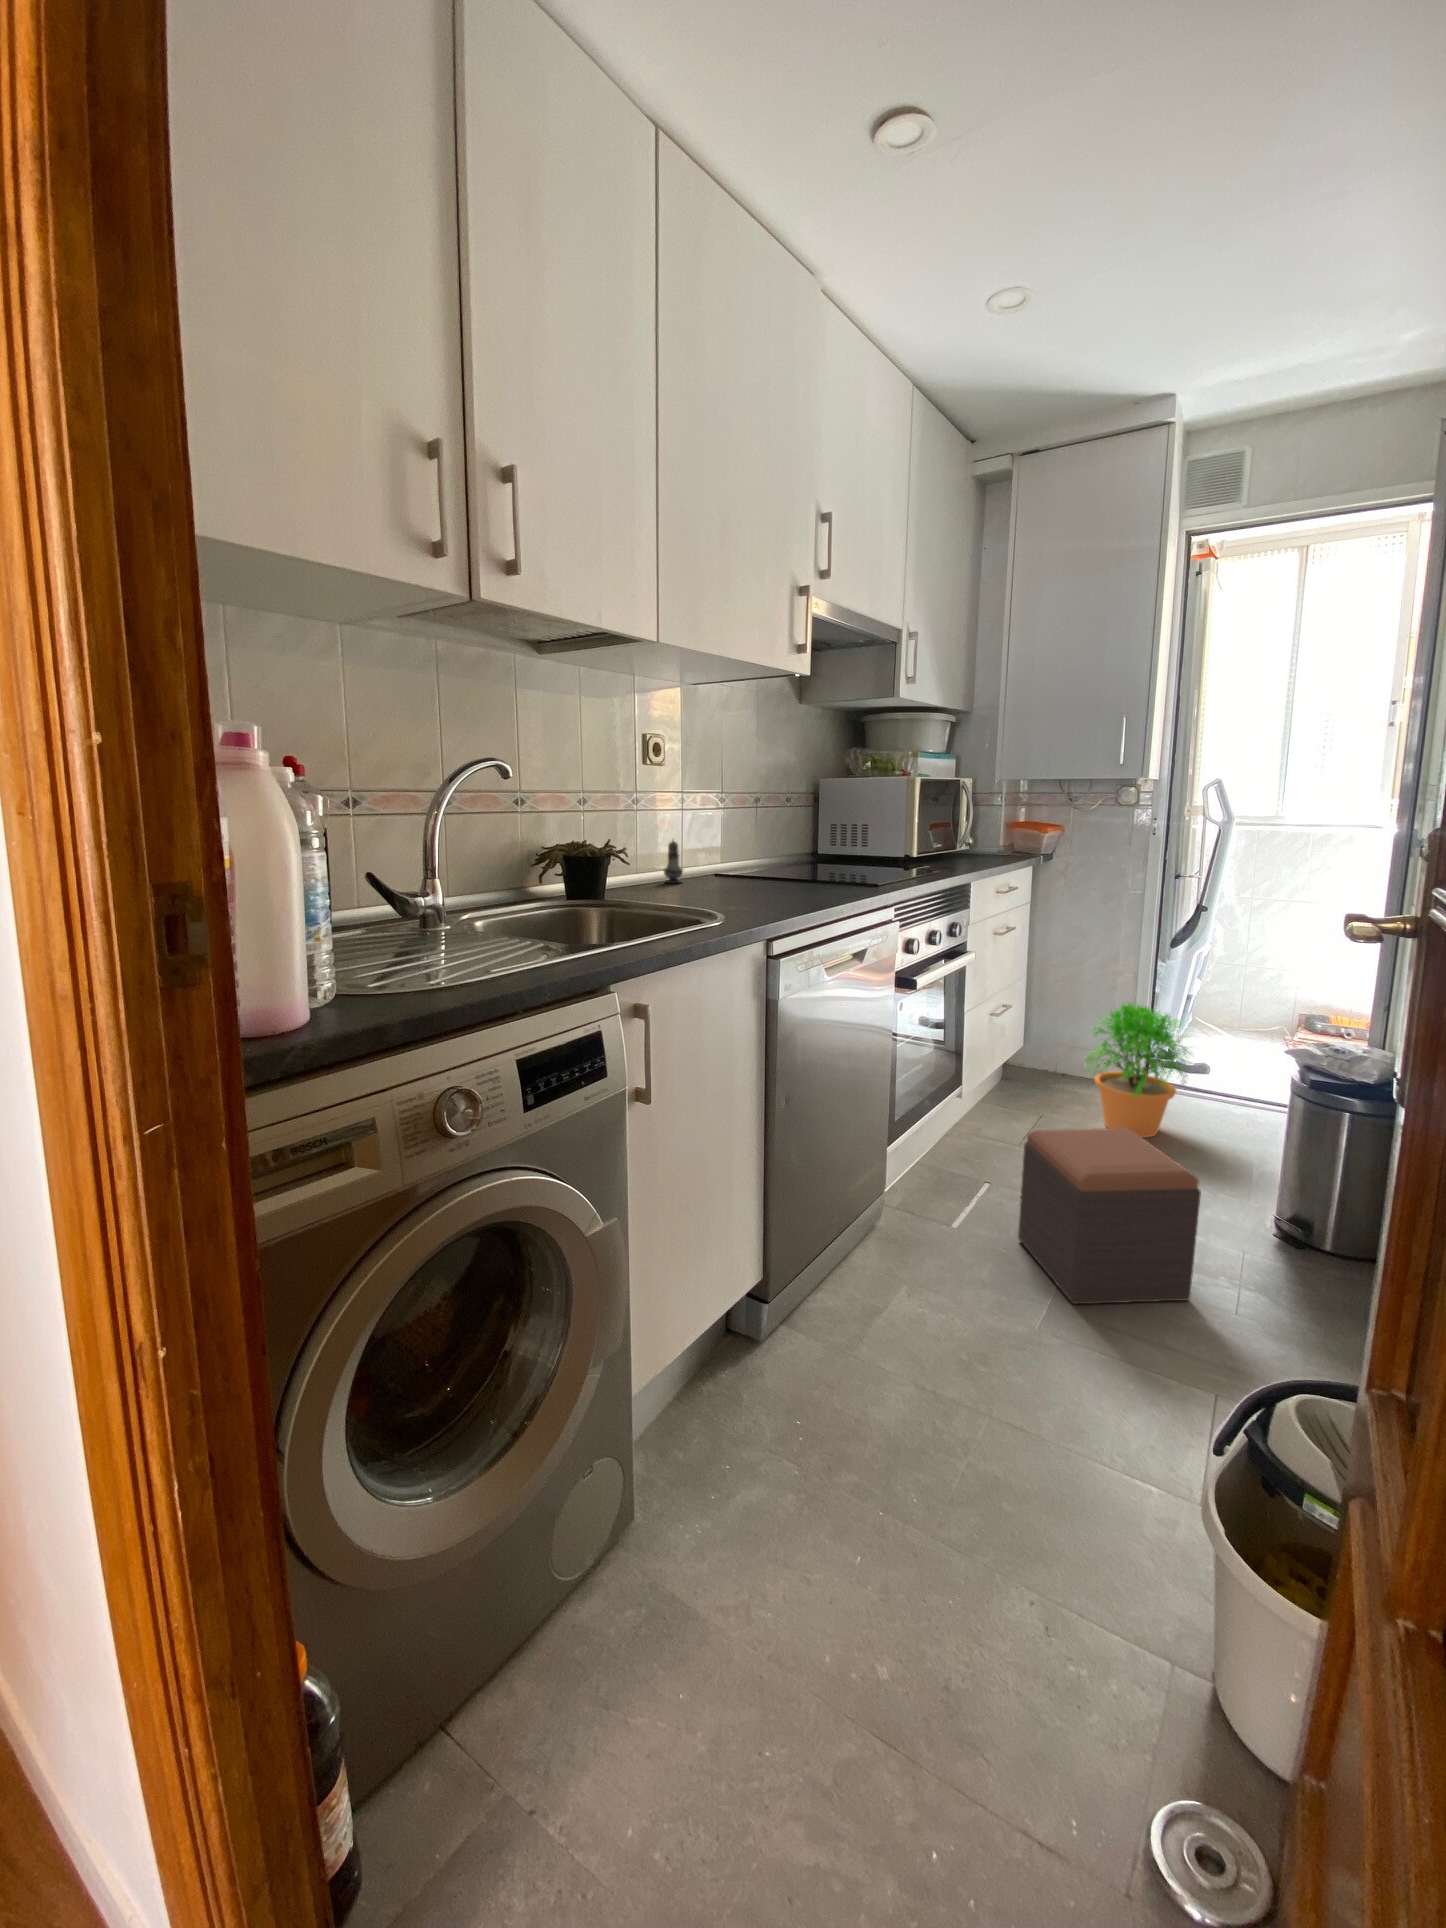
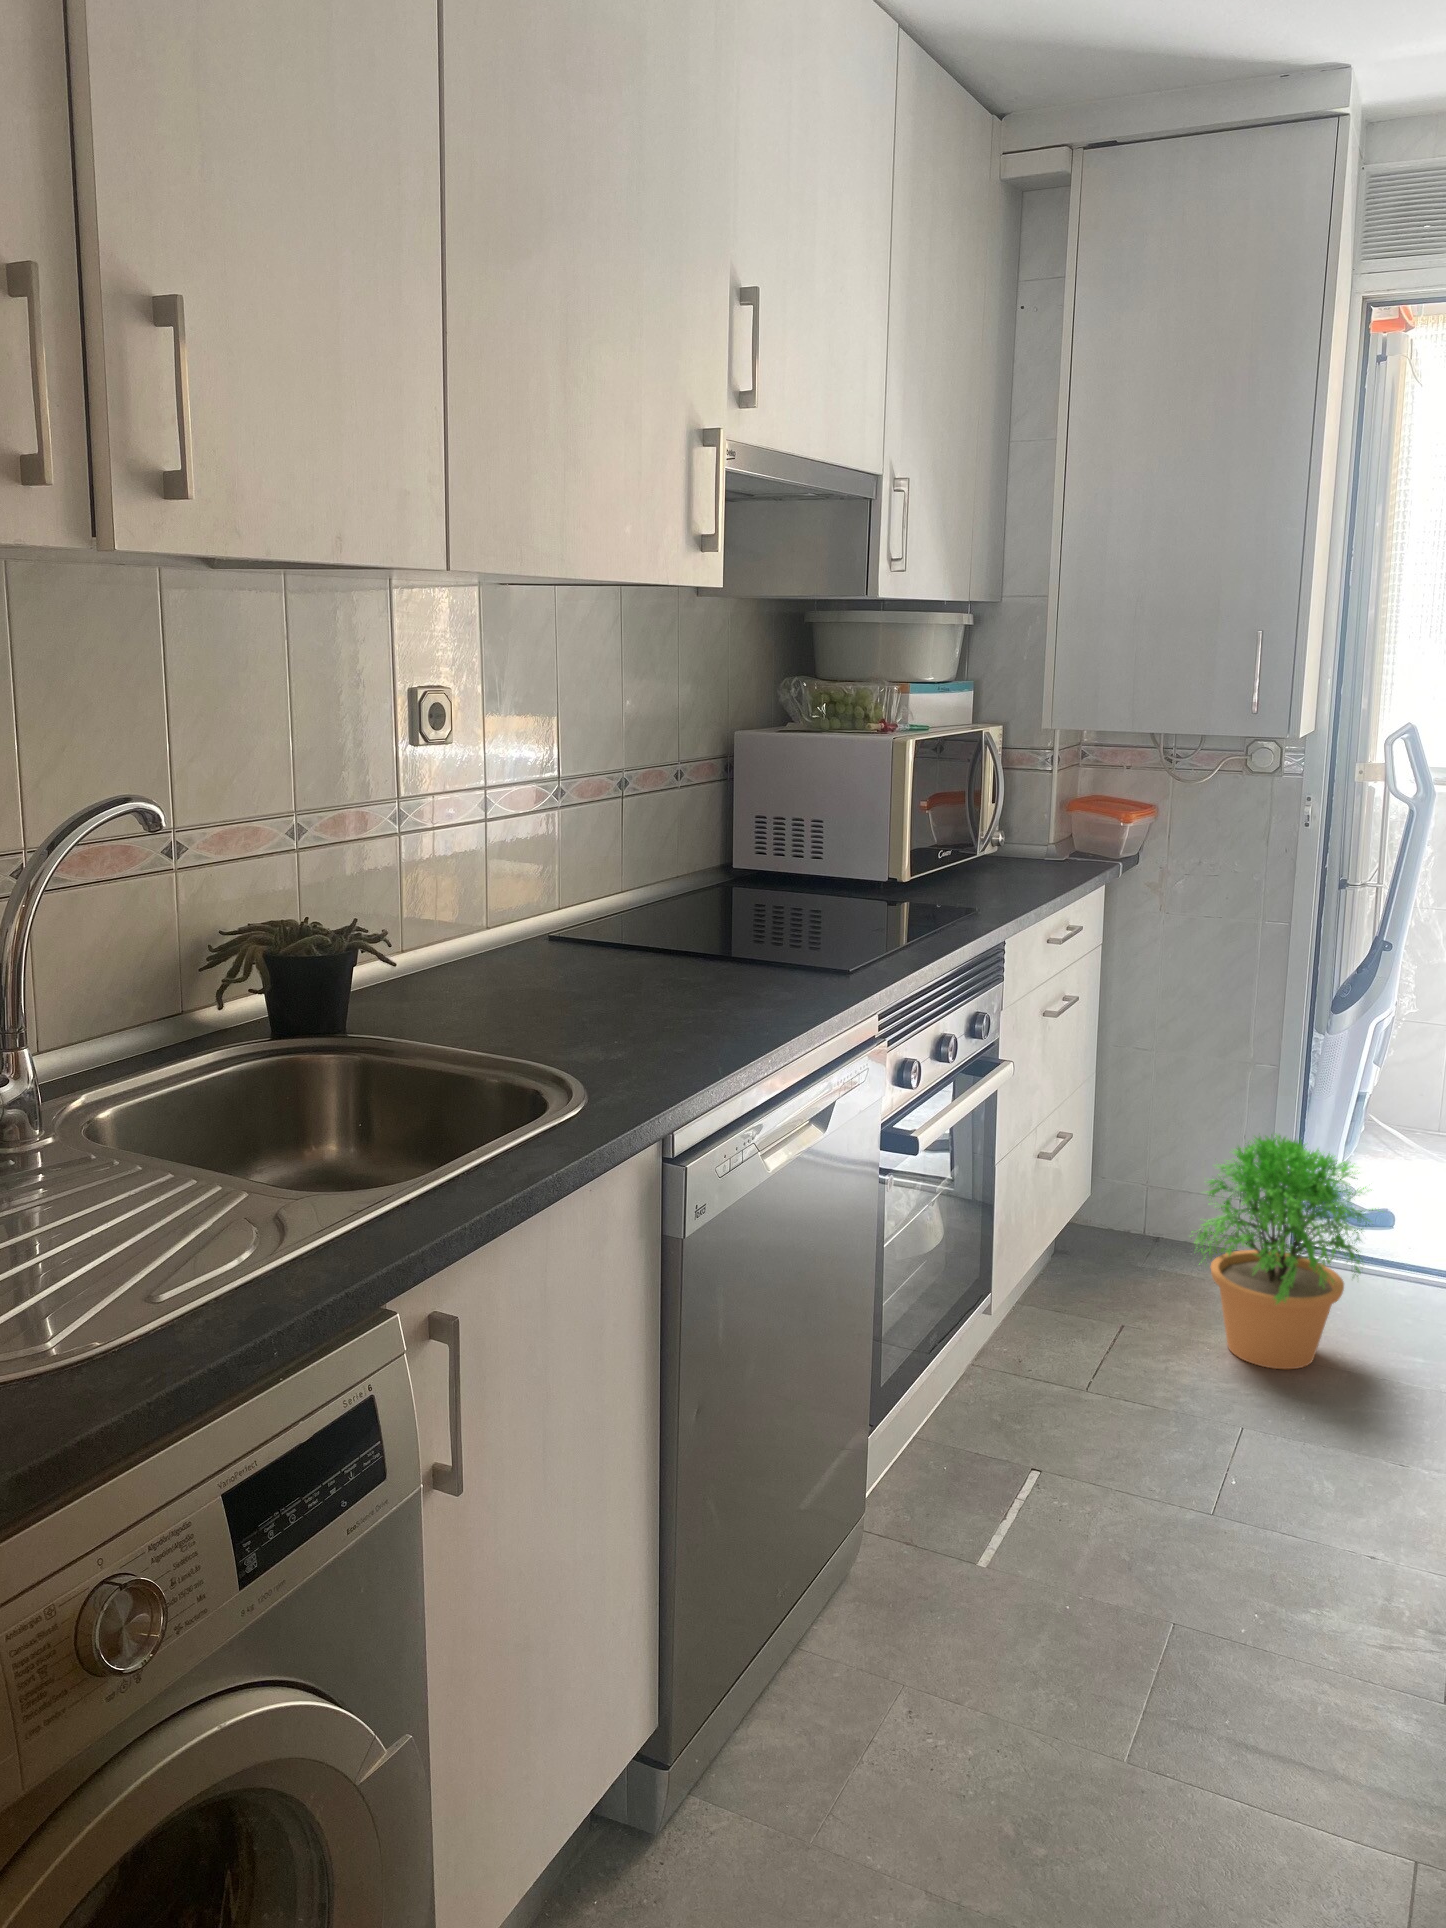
salt shaker: present [663,840,683,883] -> none [446,884,487,969]
footstool: present [1018,1128,1201,1304] -> none [1088,1391,1386,1714]

